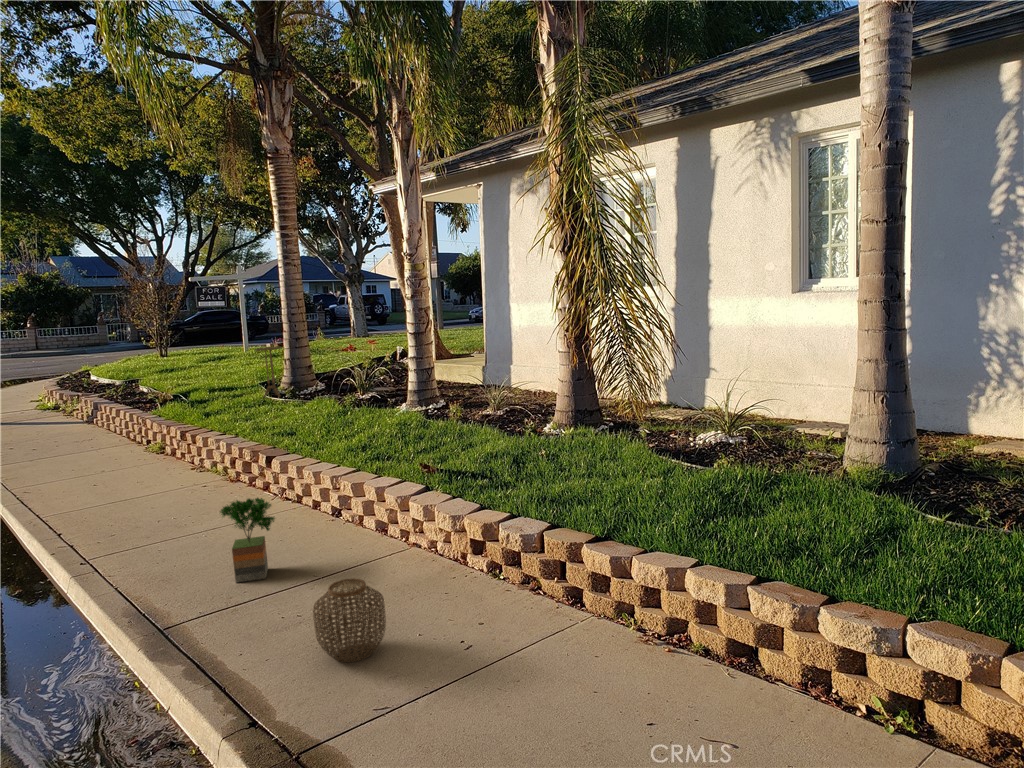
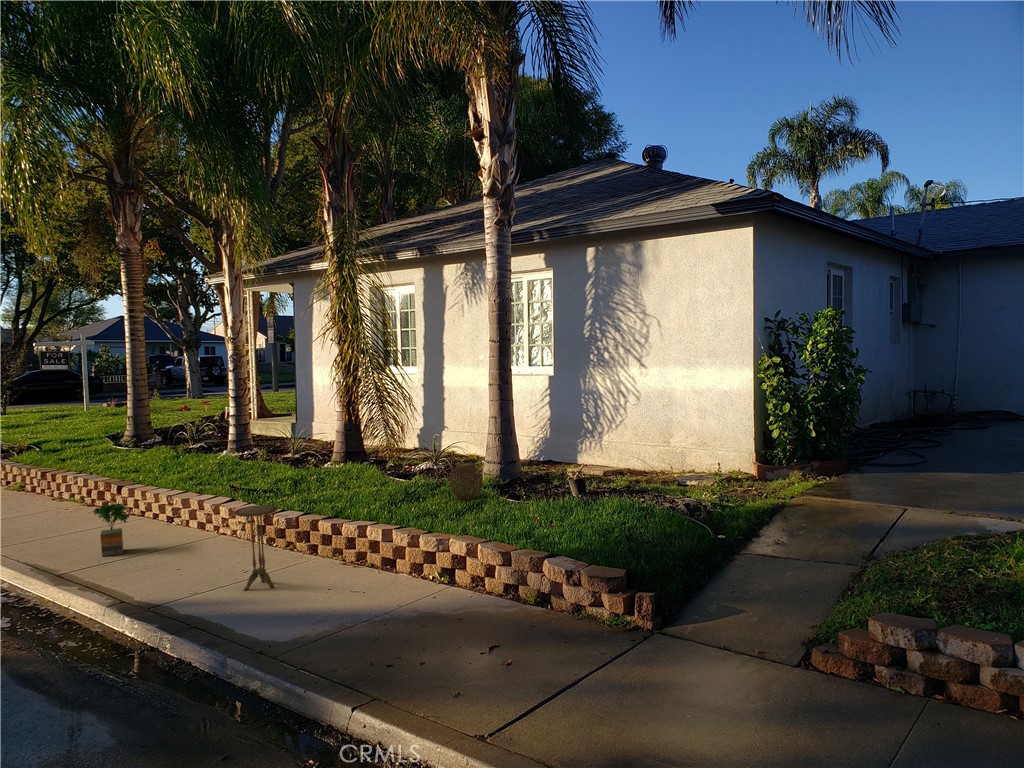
side table: present [255,347,282,398] -> present [234,505,278,590]
woven basket: present [313,579,386,662] -> present [449,463,483,500]

